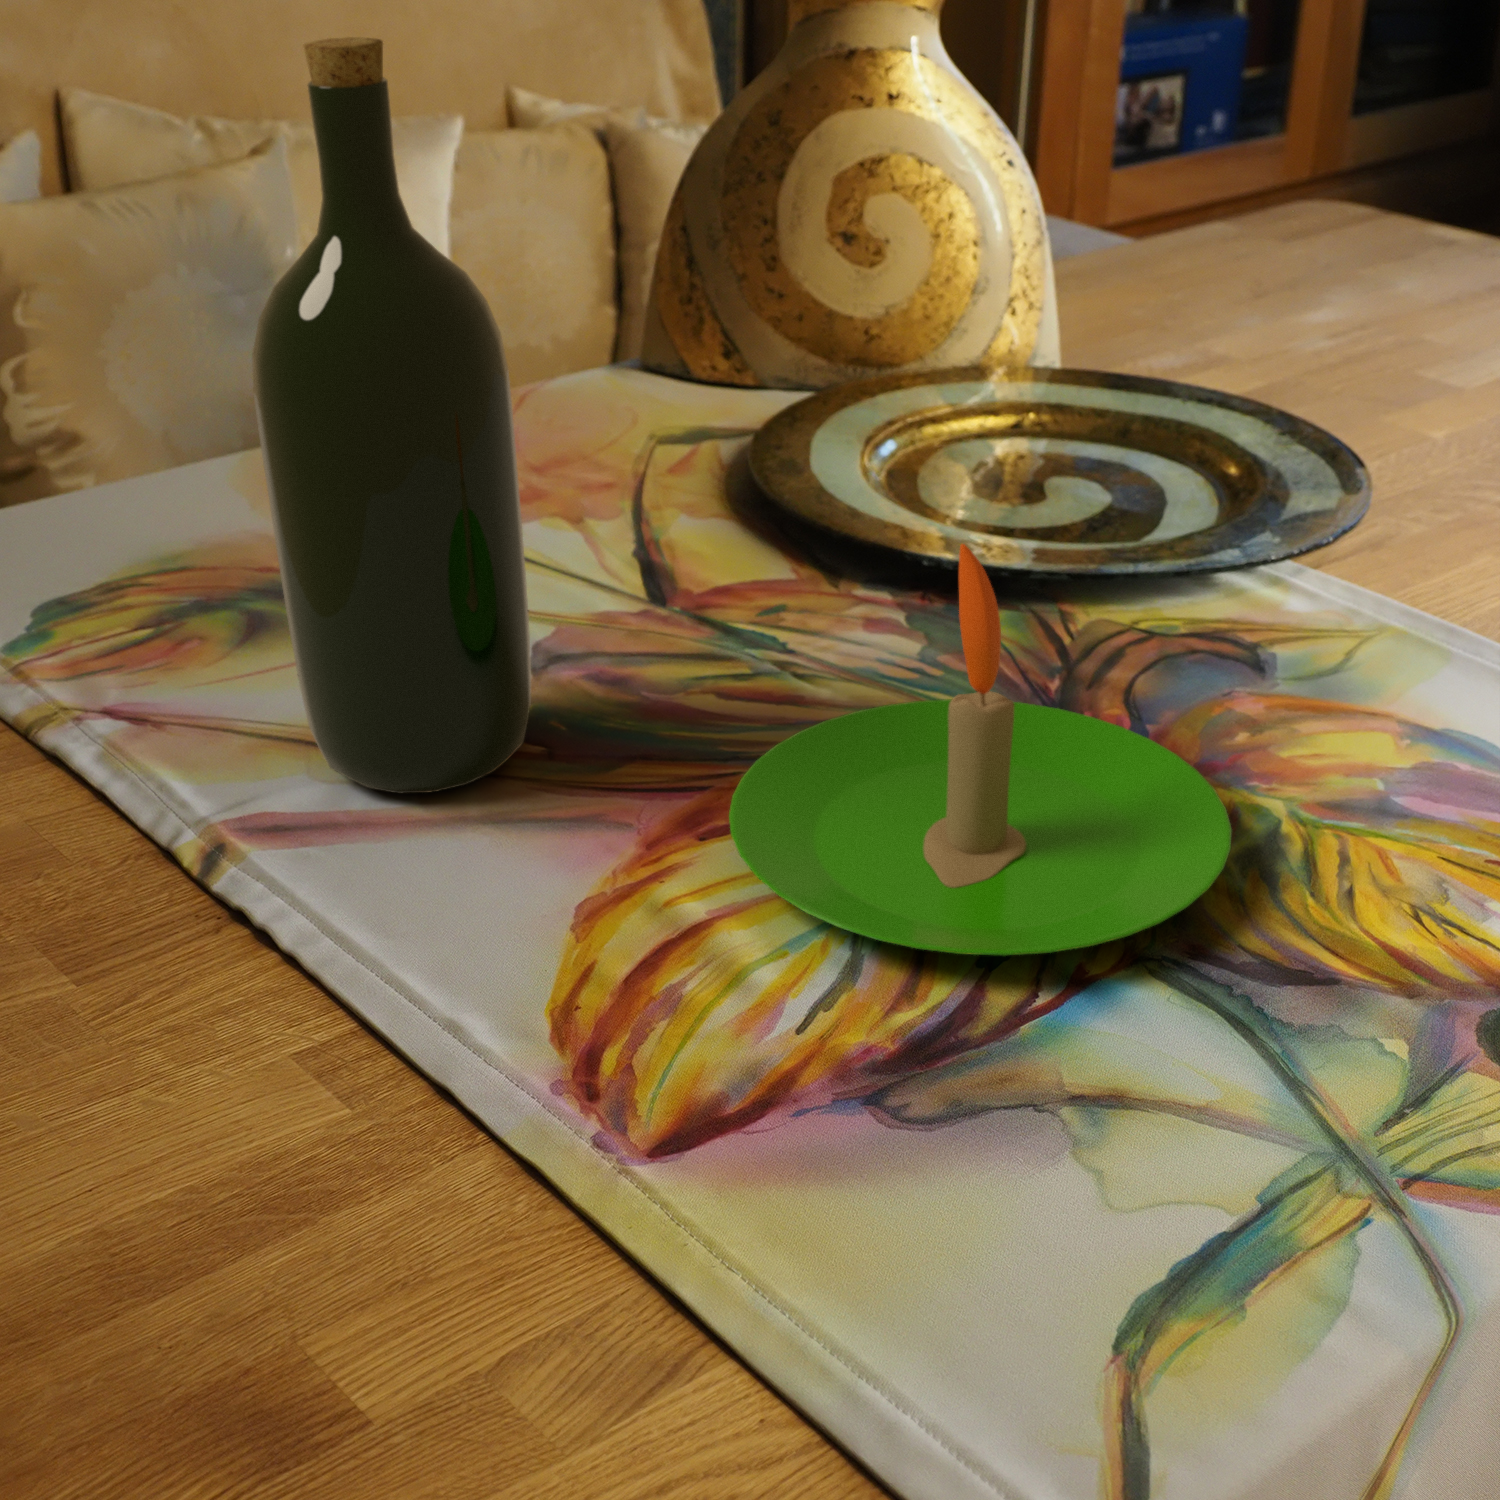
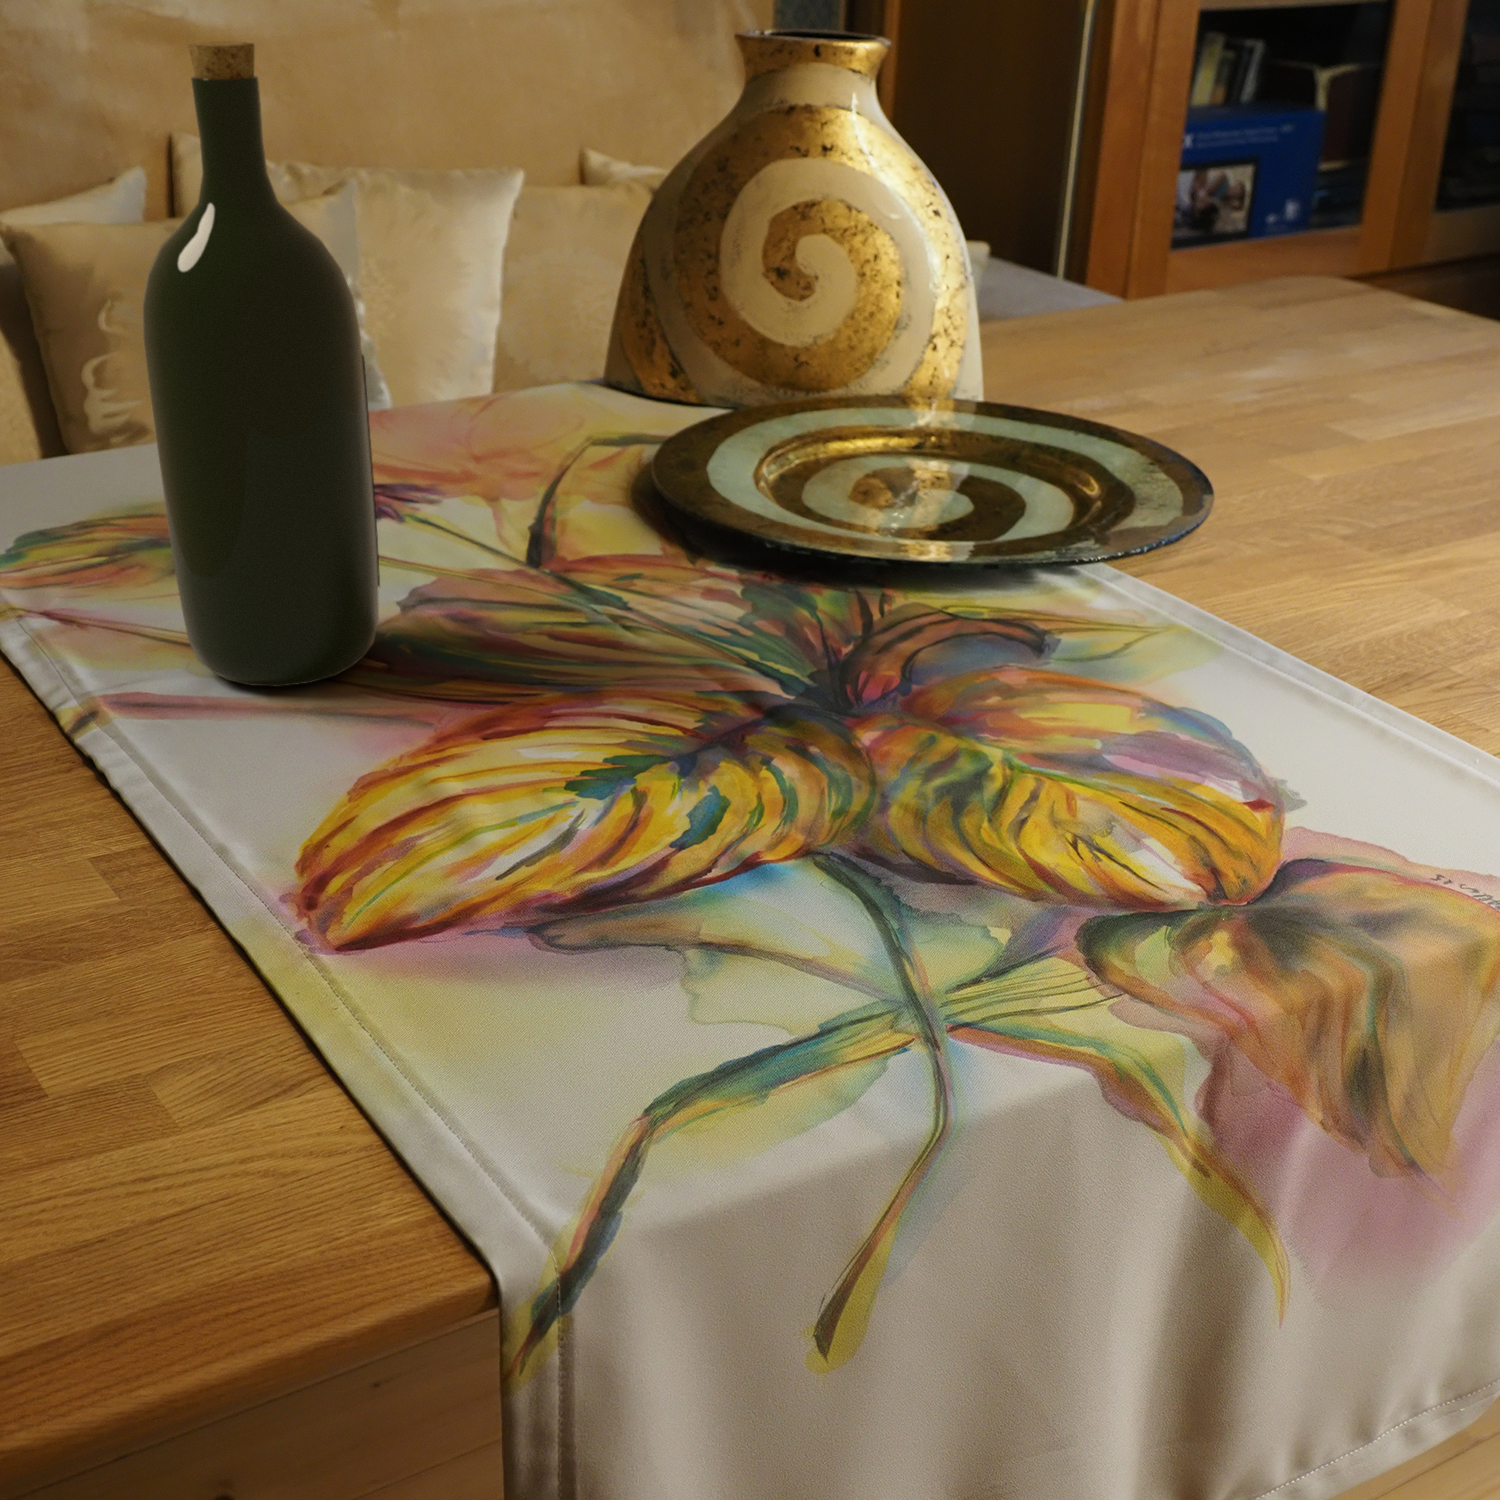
candle: present [729,544,1232,956] -> none [499,488,932,834]

